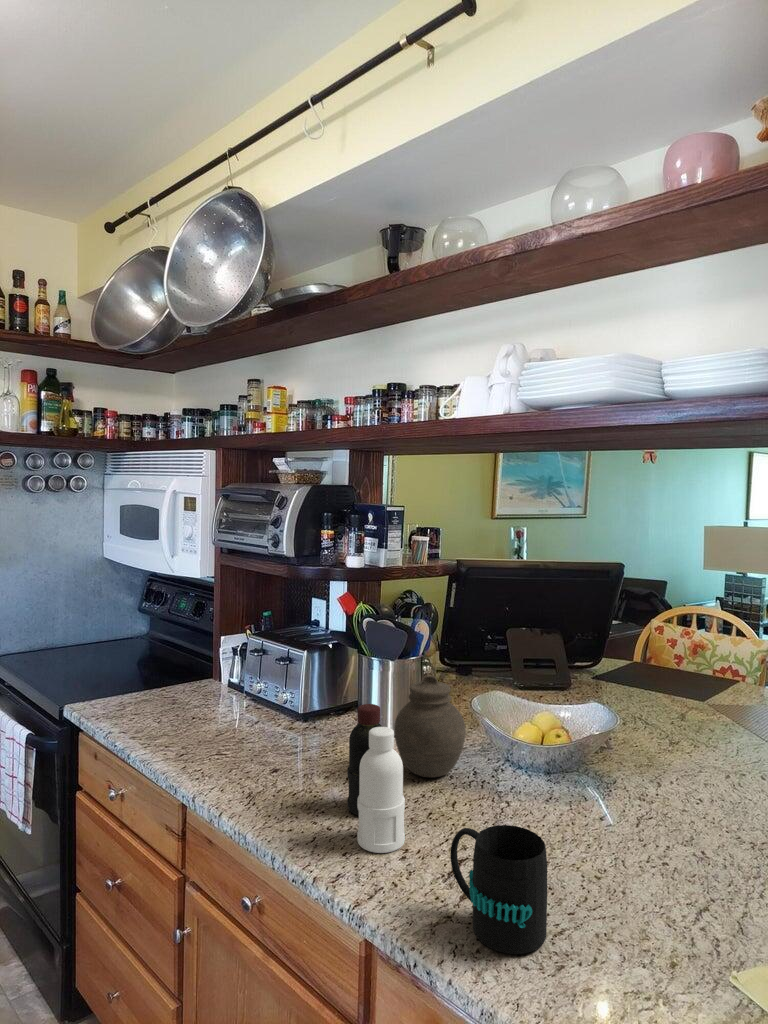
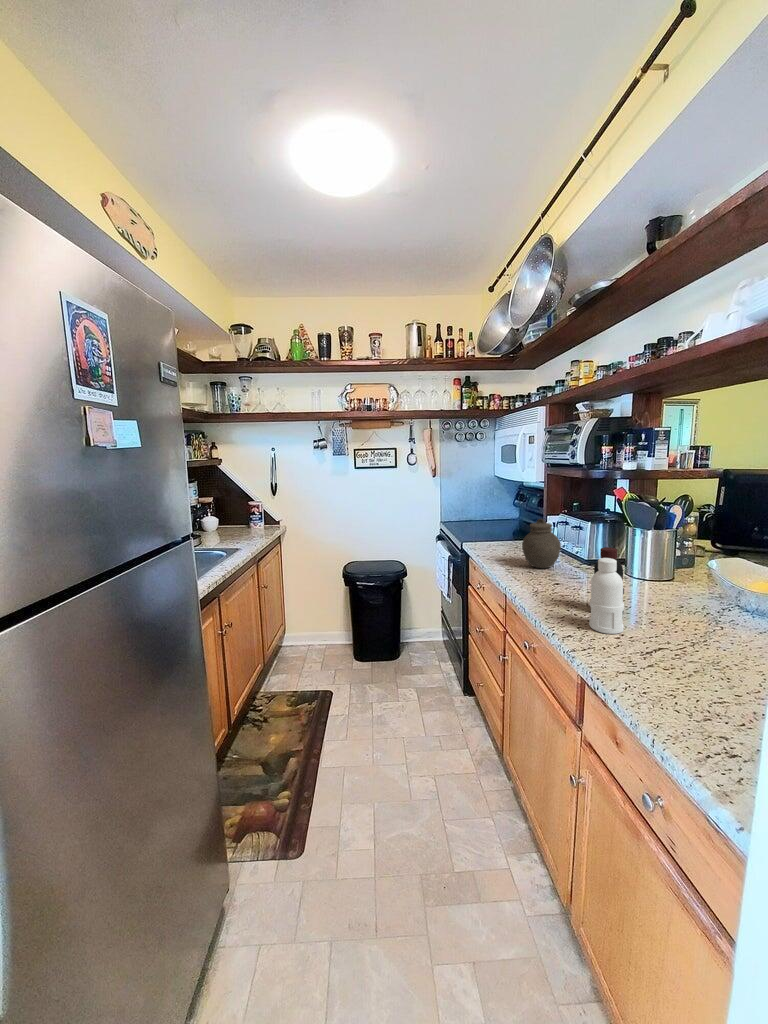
jar: present [394,675,466,777] -> present [522,519,561,568]
mug: present [450,825,547,954] -> none [637,621,711,707]

